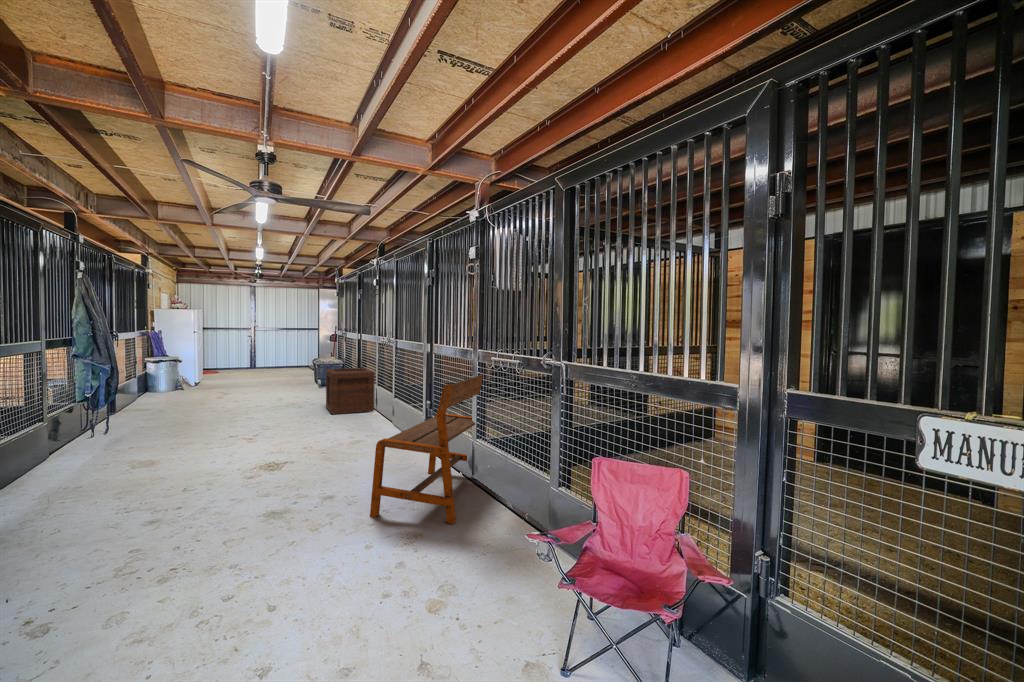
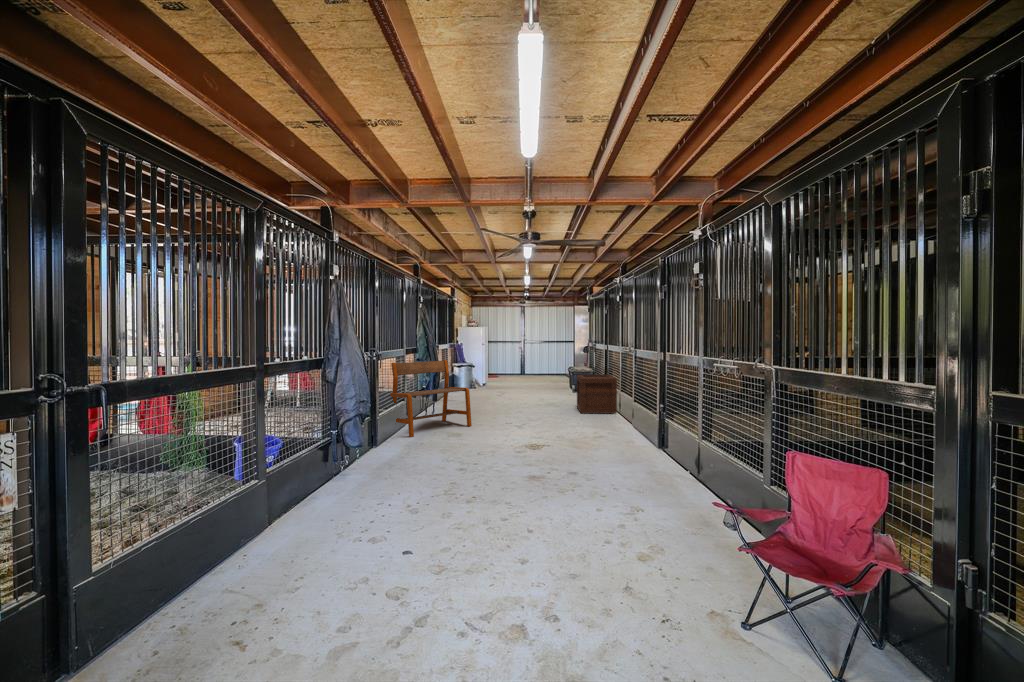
bench: present [370,374,483,524] -> present [391,360,472,437]

